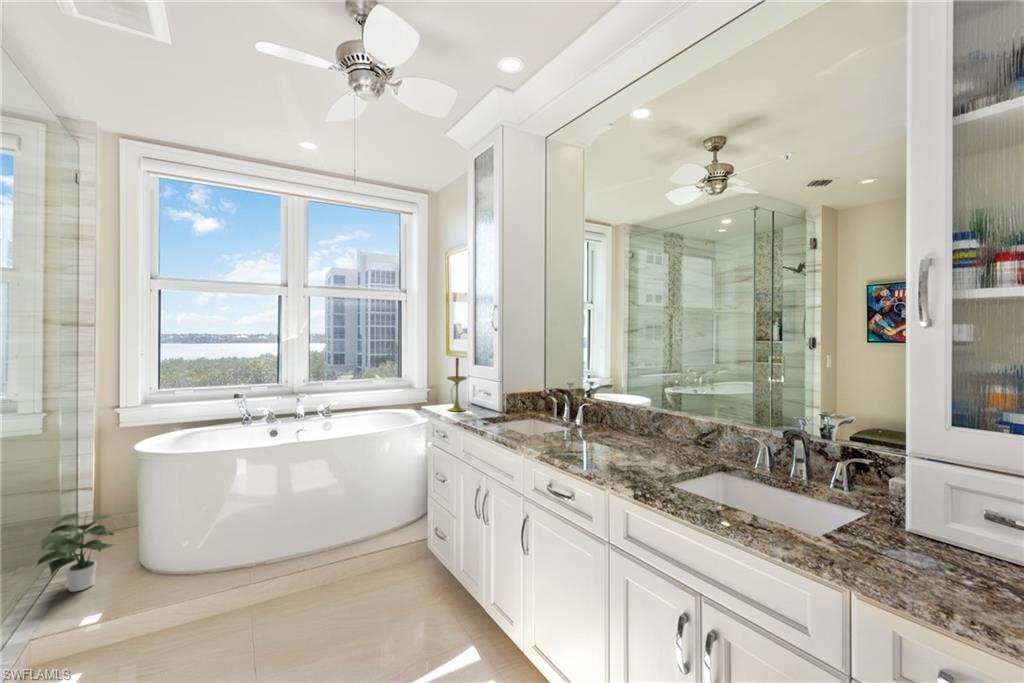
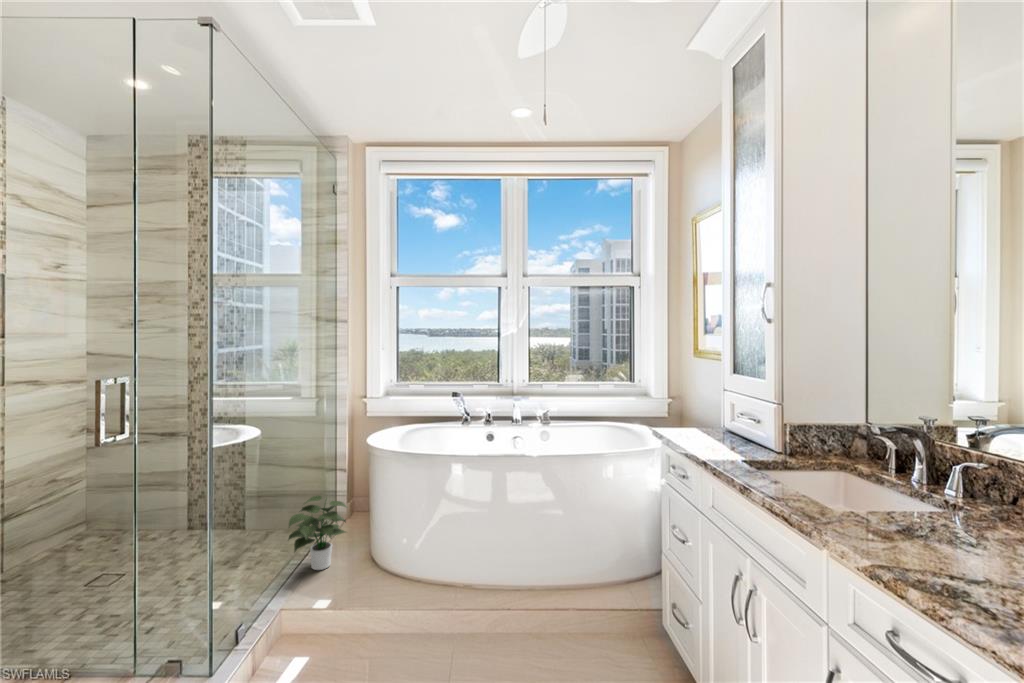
candle: present [447,358,467,411] -> none [687,360,720,441]

